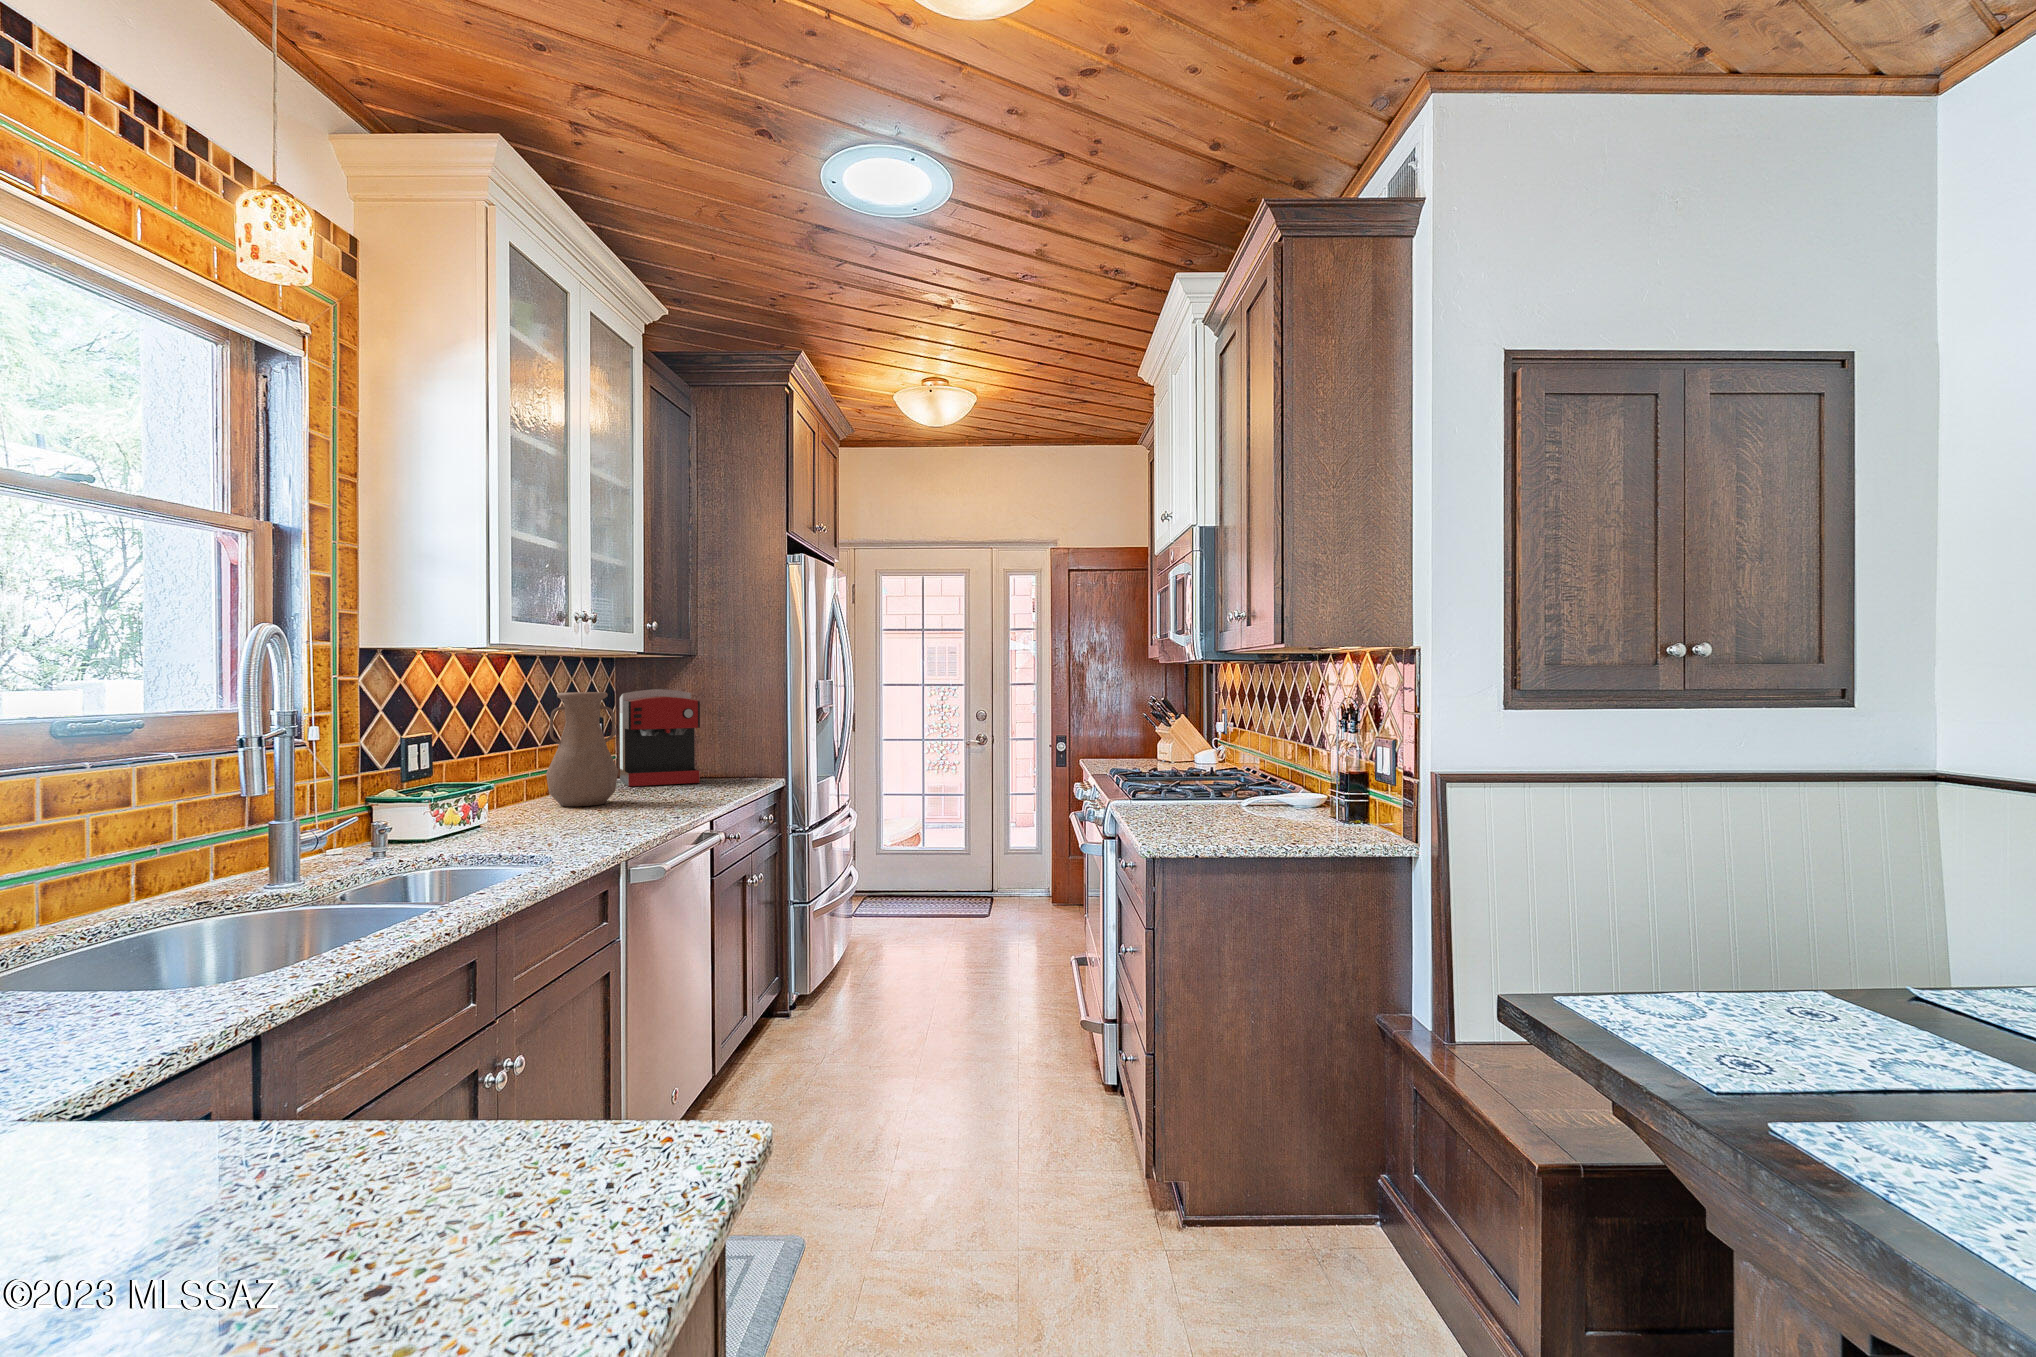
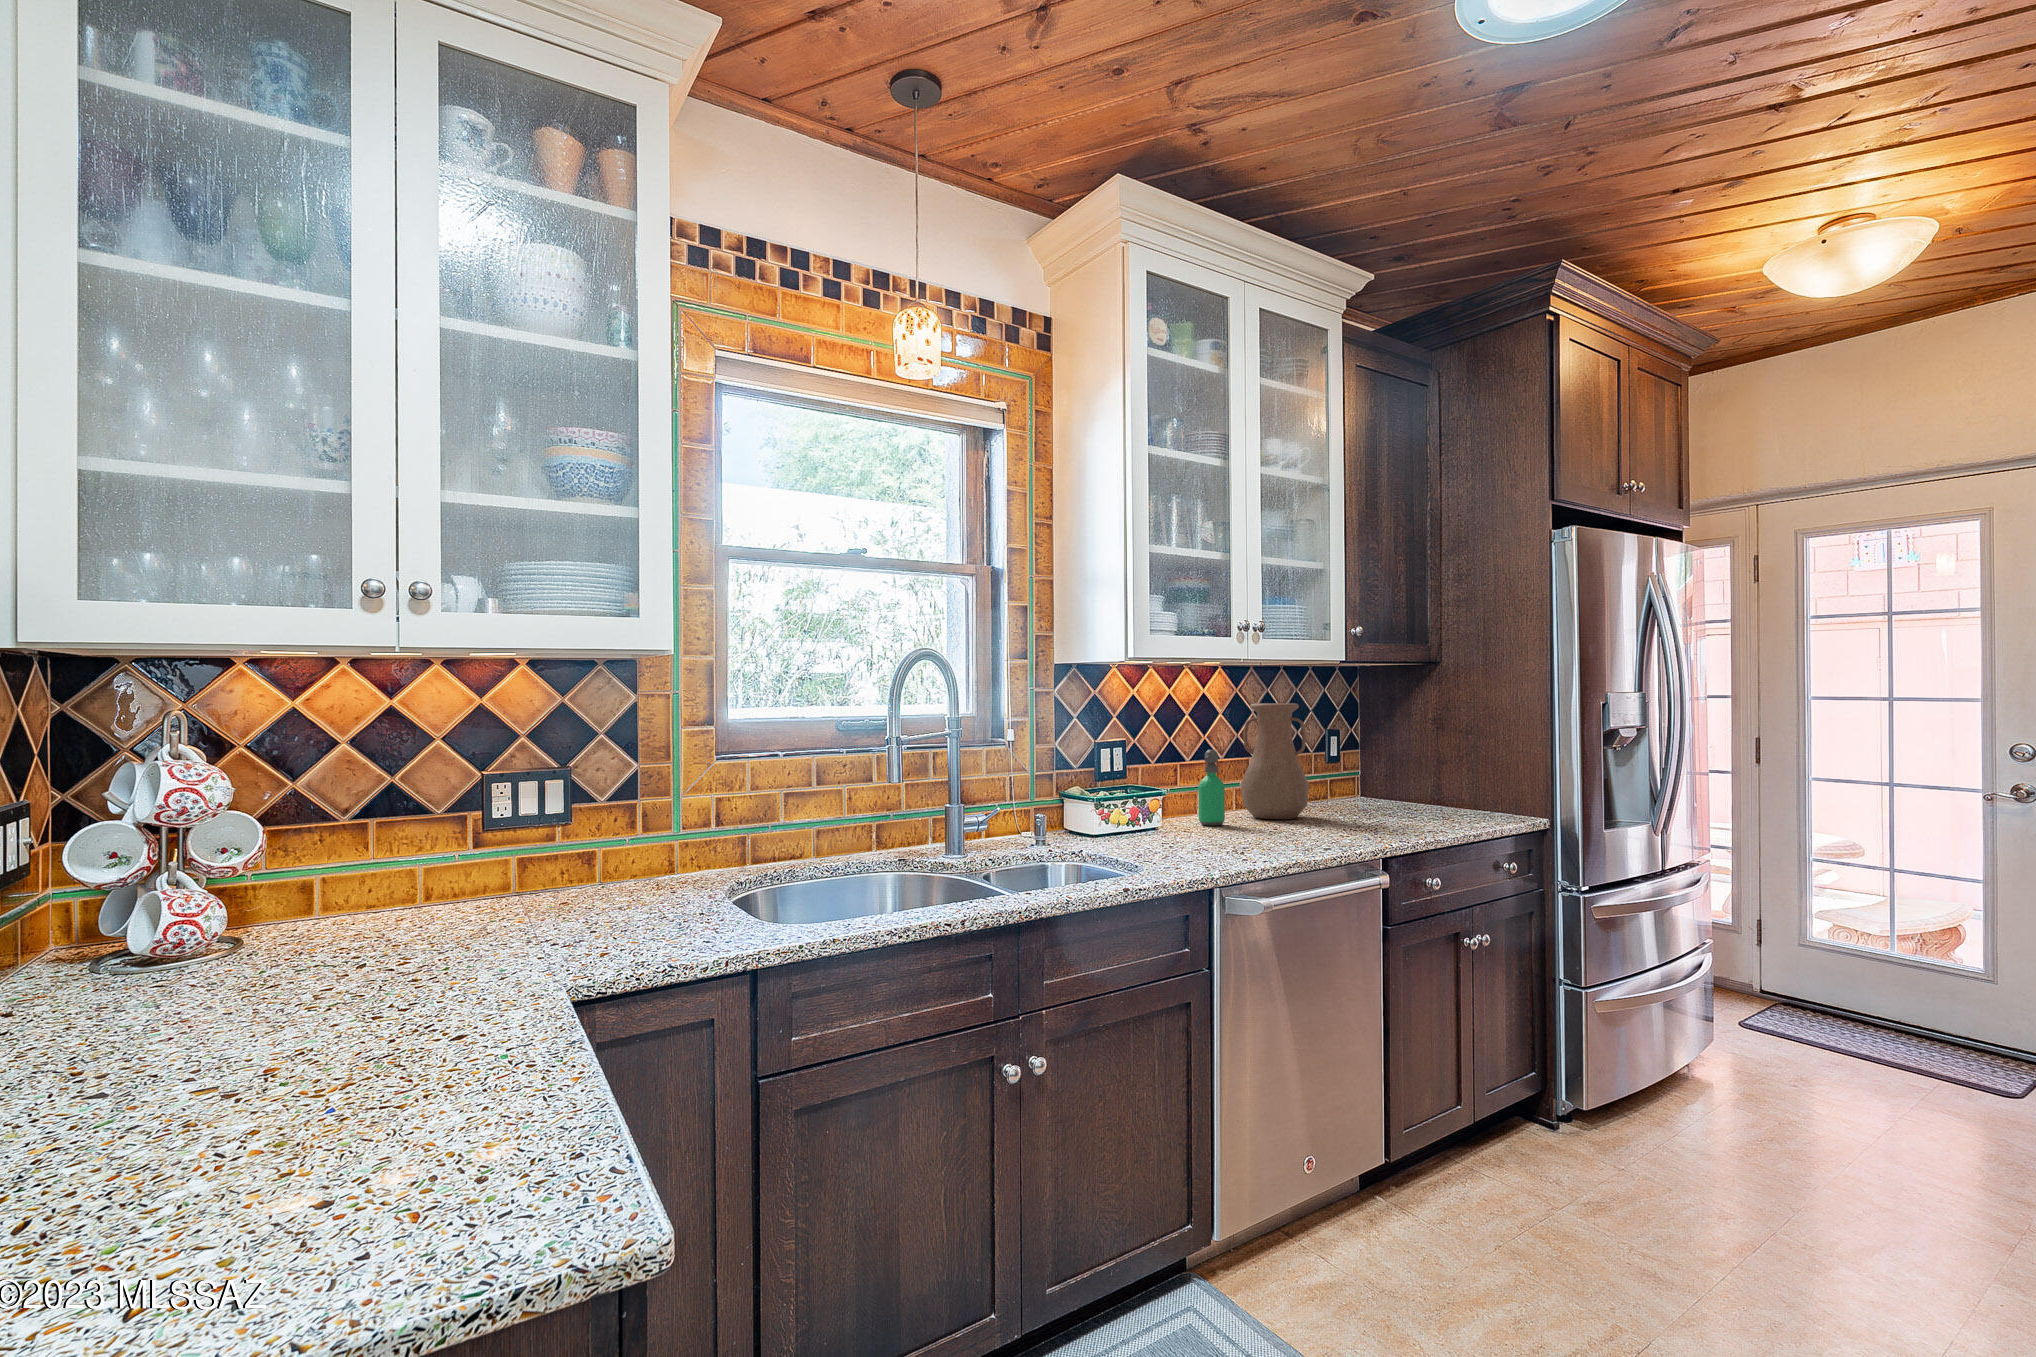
coffee maker: present [620,689,700,786] -> none [1351,700,1433,807]
soap dispenser: none [520,740,550,818] -> present [1199,750,1225,826]

